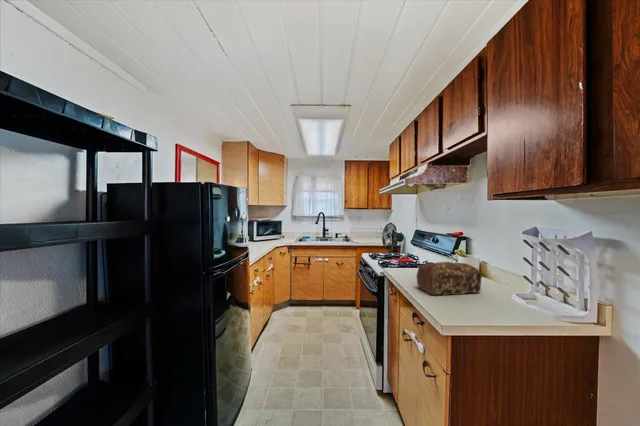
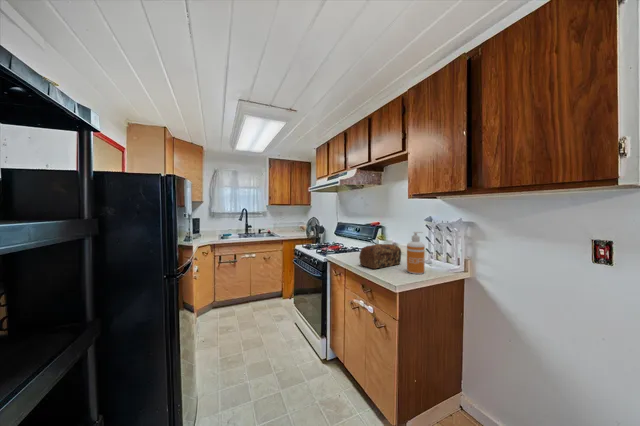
soap dispenser: none [481,250,511,314] -> present [407,232,425,274]

